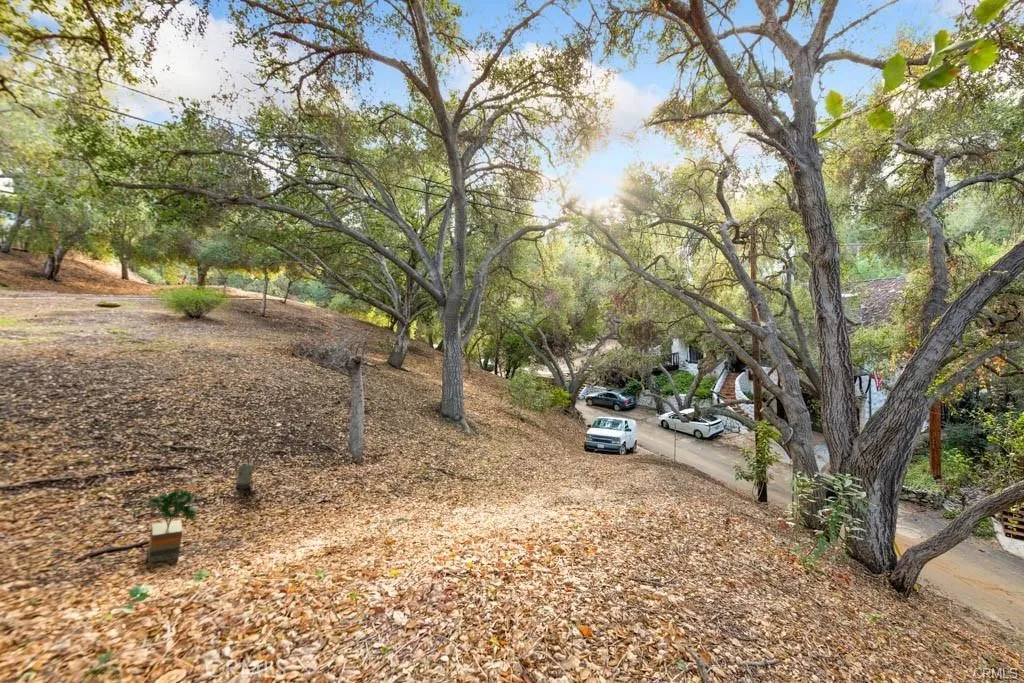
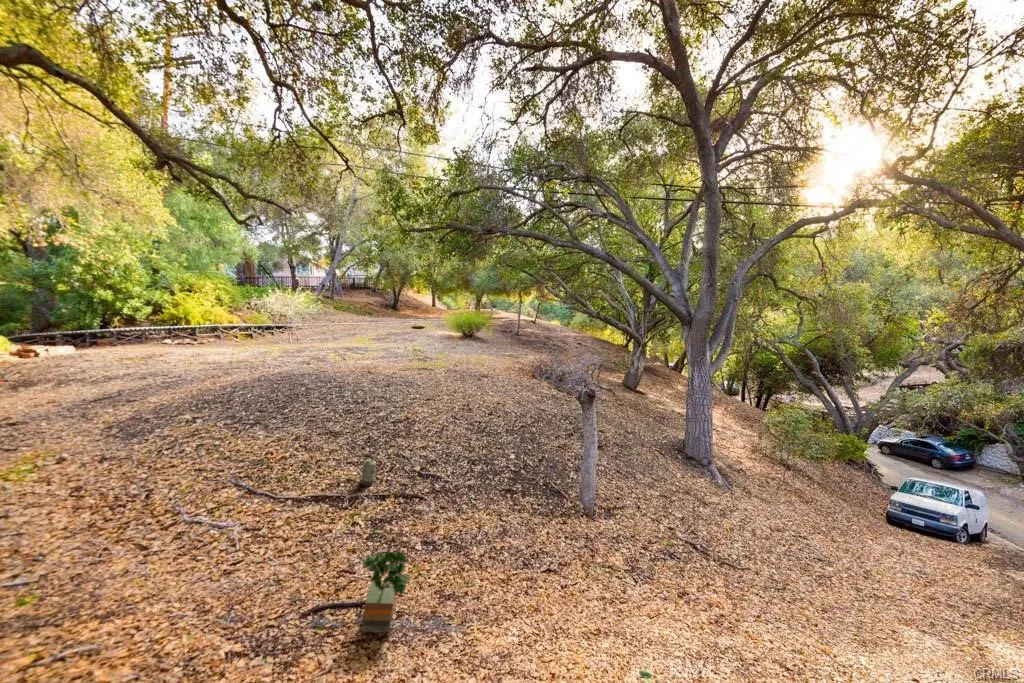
watering can: present [235,456,257,489] -> present [357,454,383,486]

